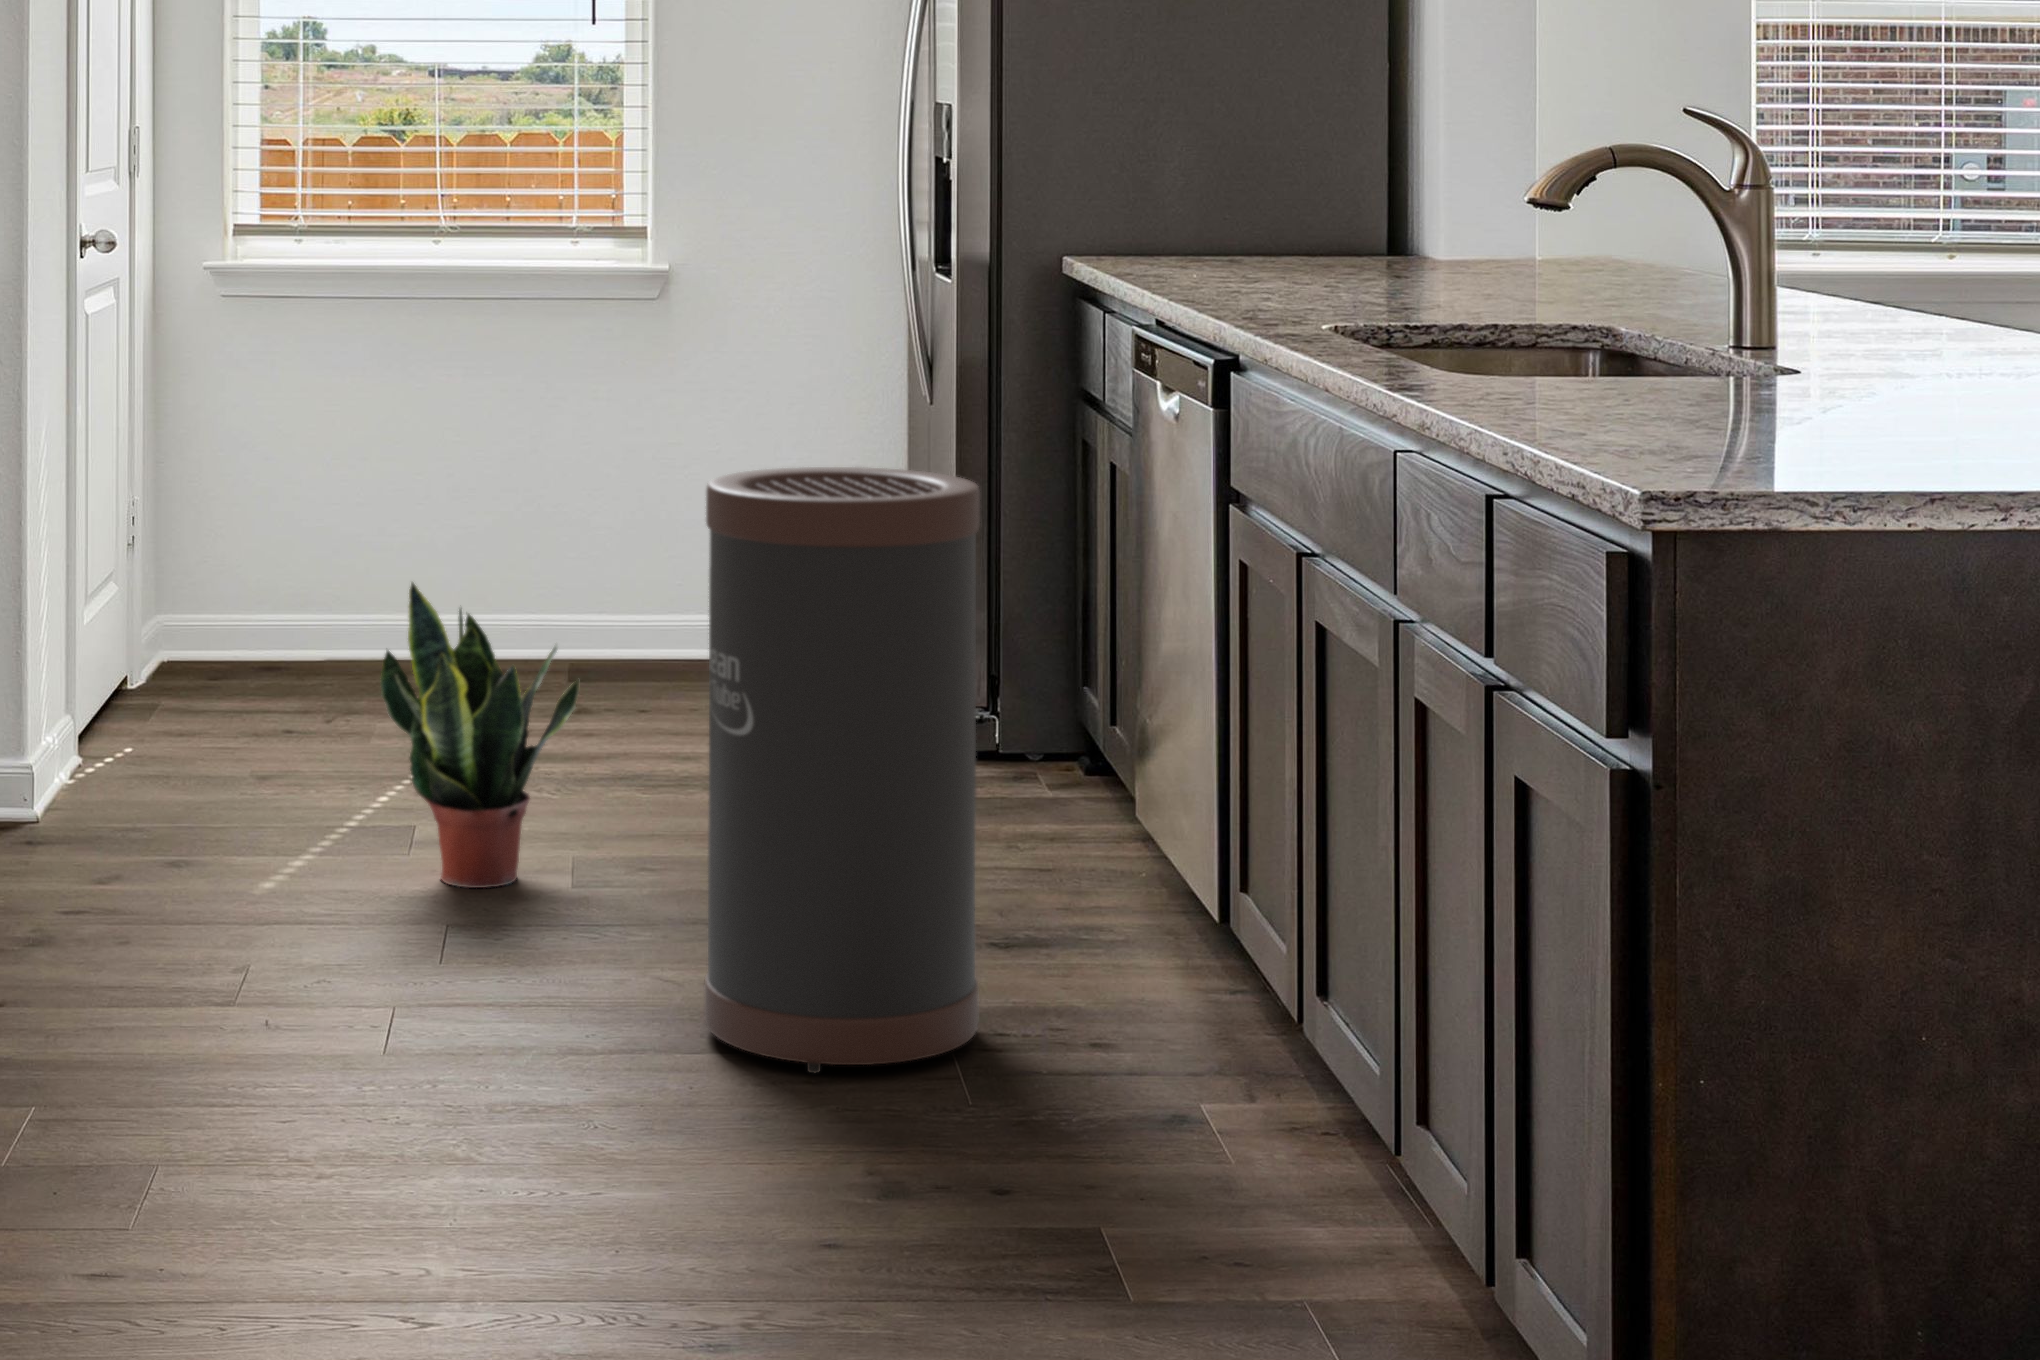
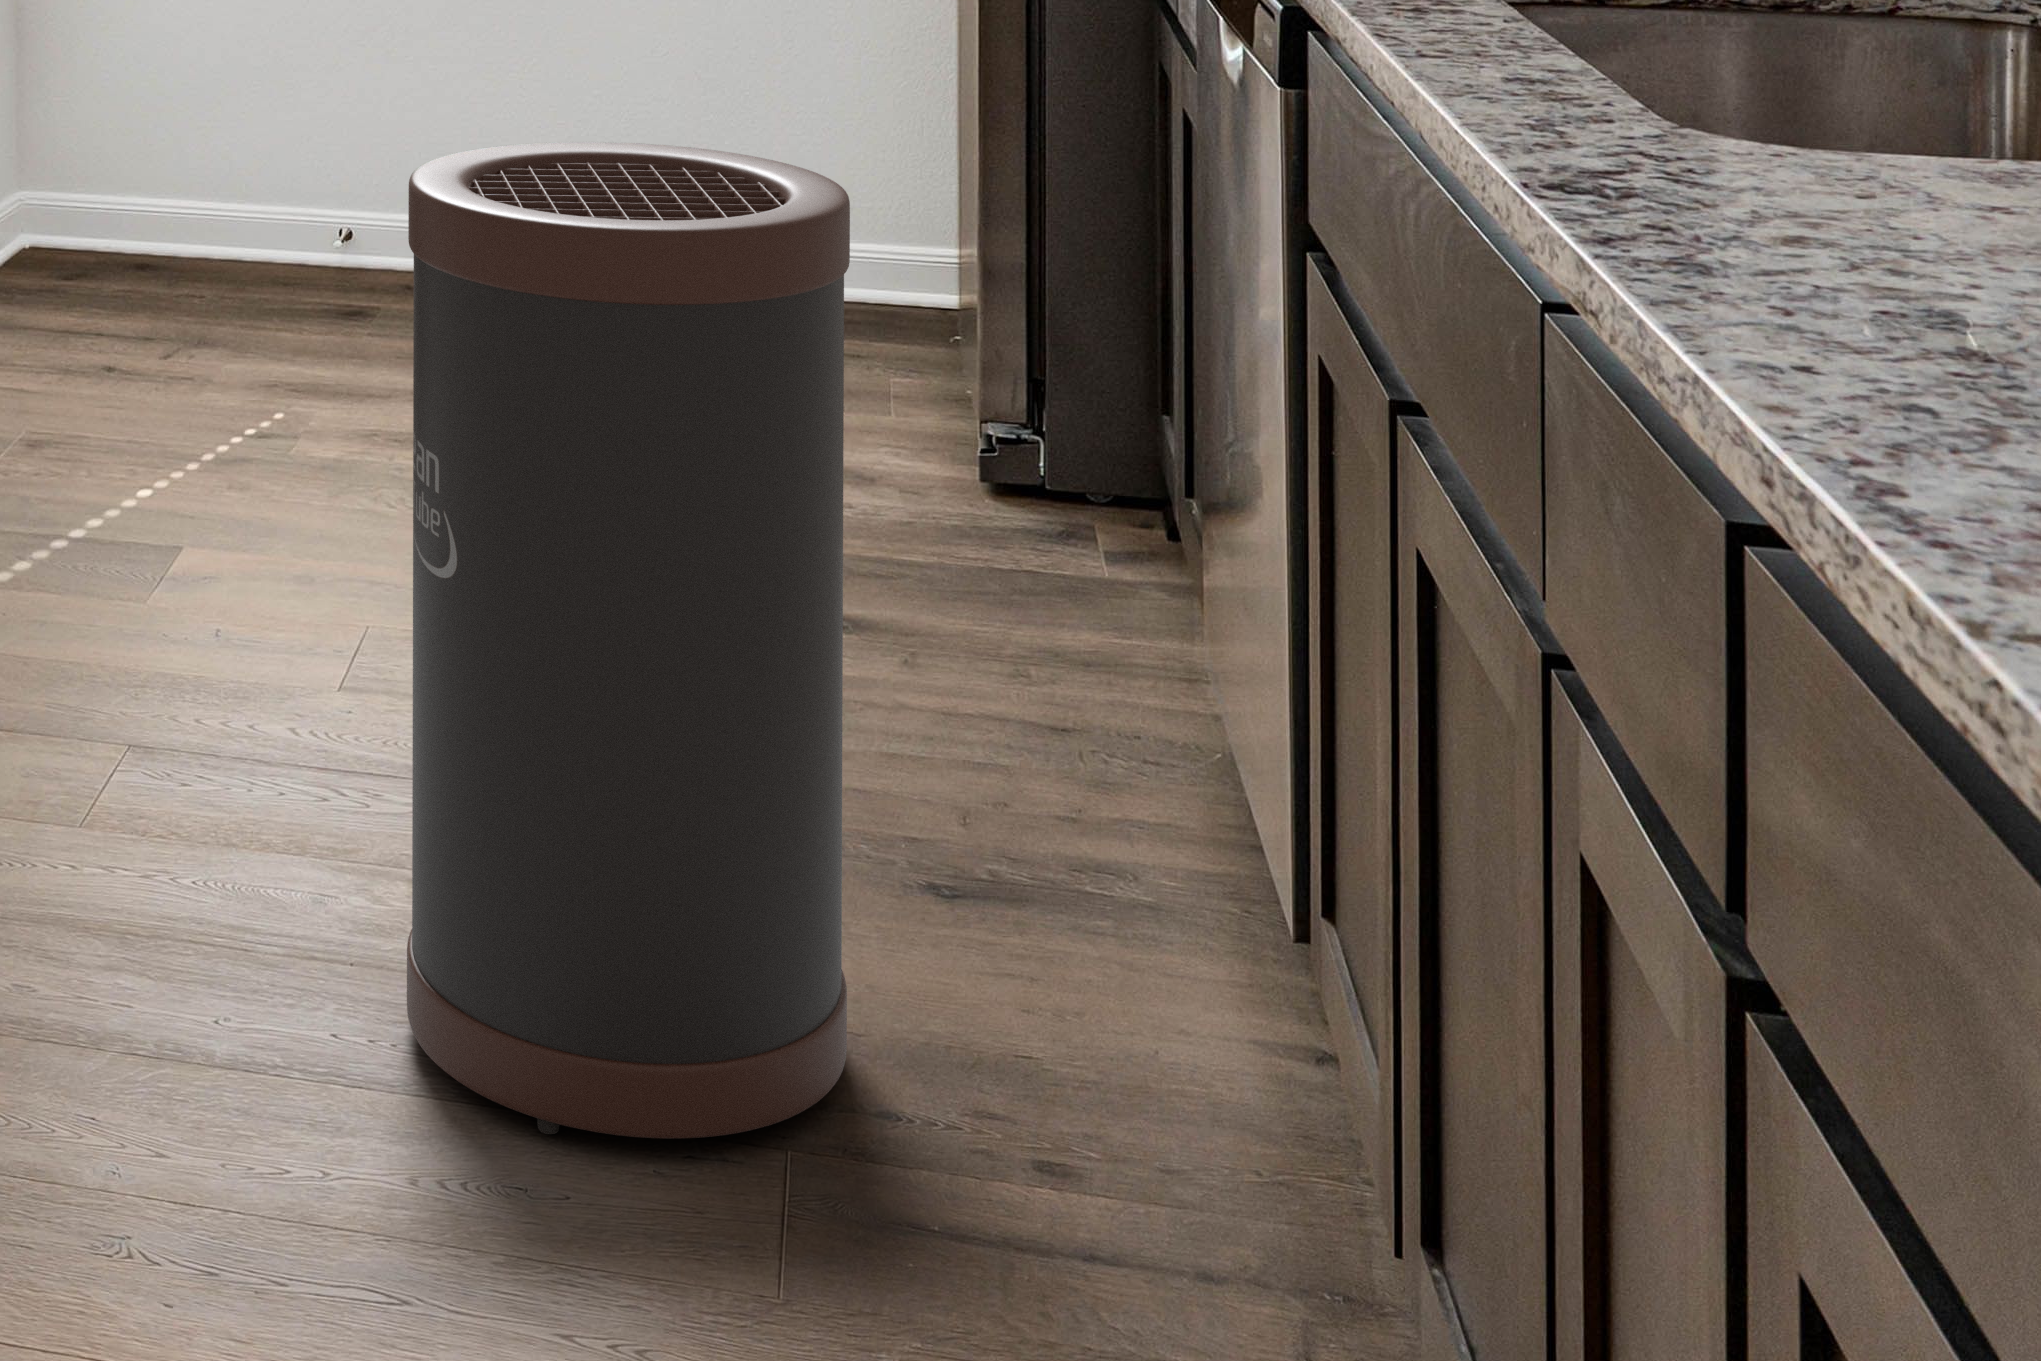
potted plant: present [380,583,580,888] -> none [98,235,363,666]

